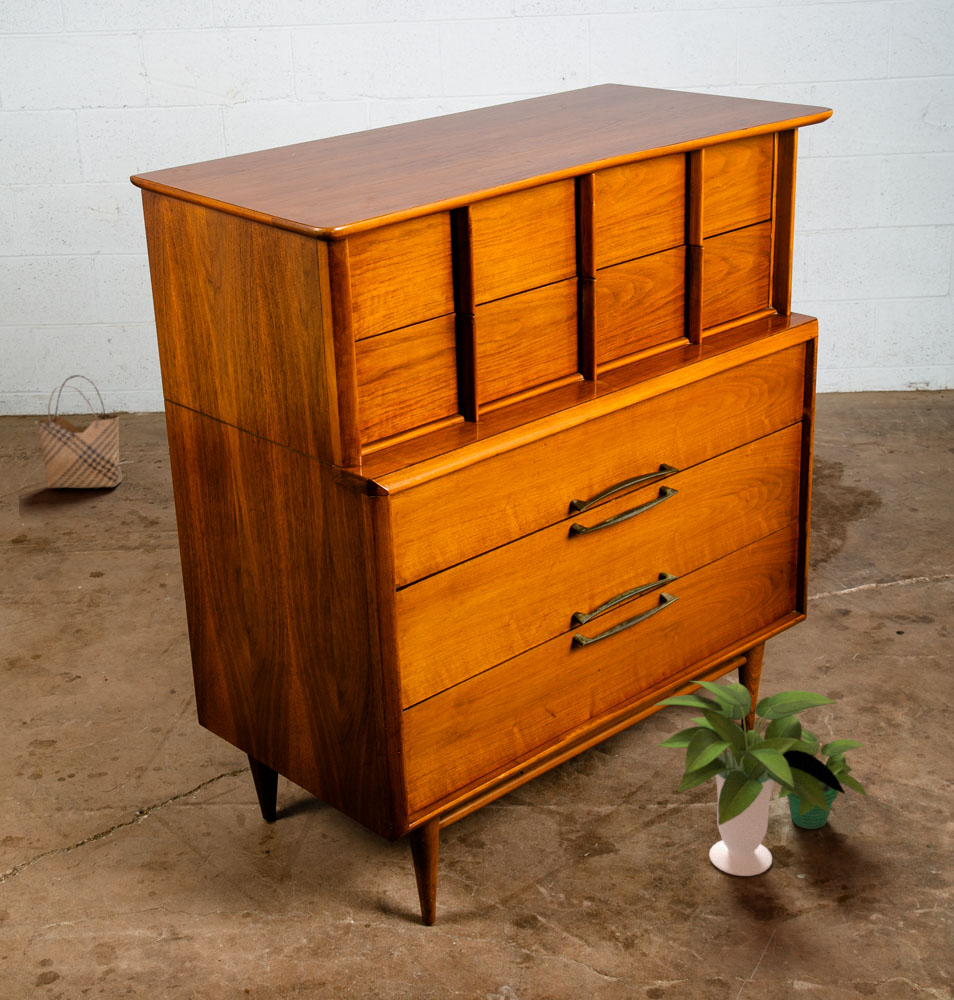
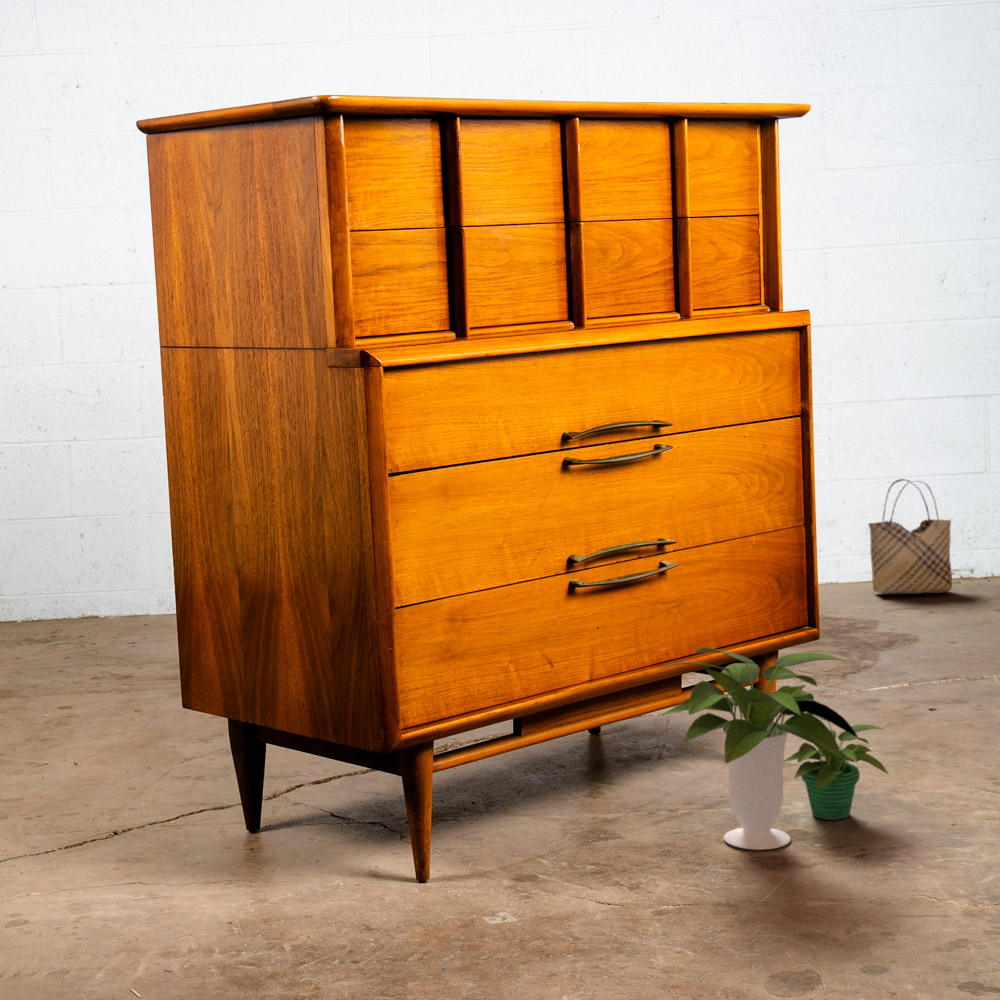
woven basket: present [35,375,122,488] -> present [869,479,952,594]

